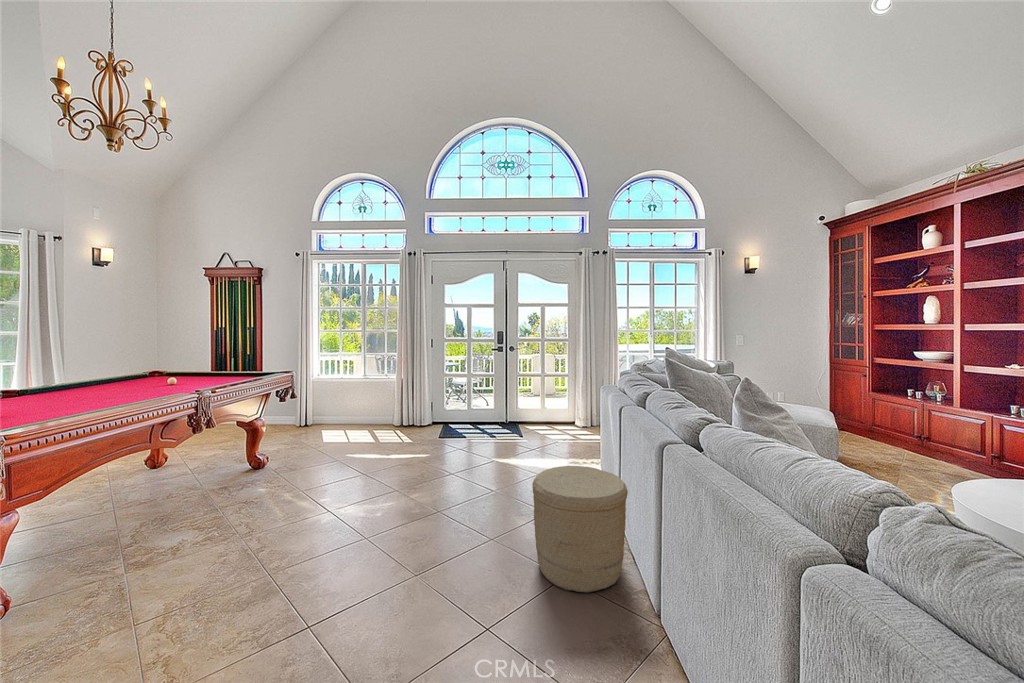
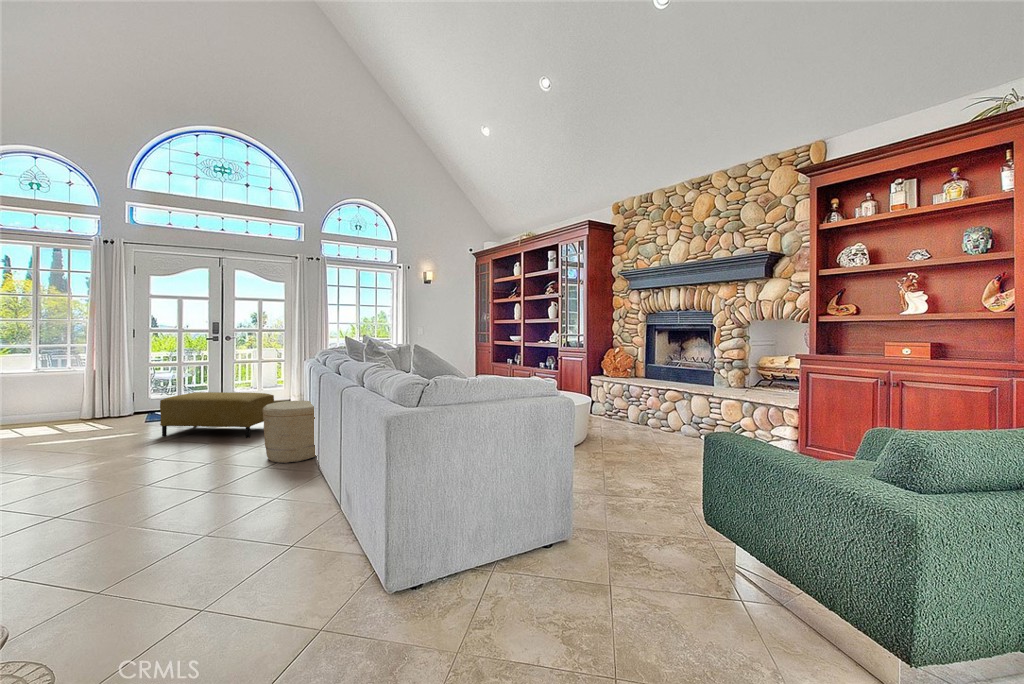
ottoman: none [434,417,553,494] -> present [160,392,274,438]

